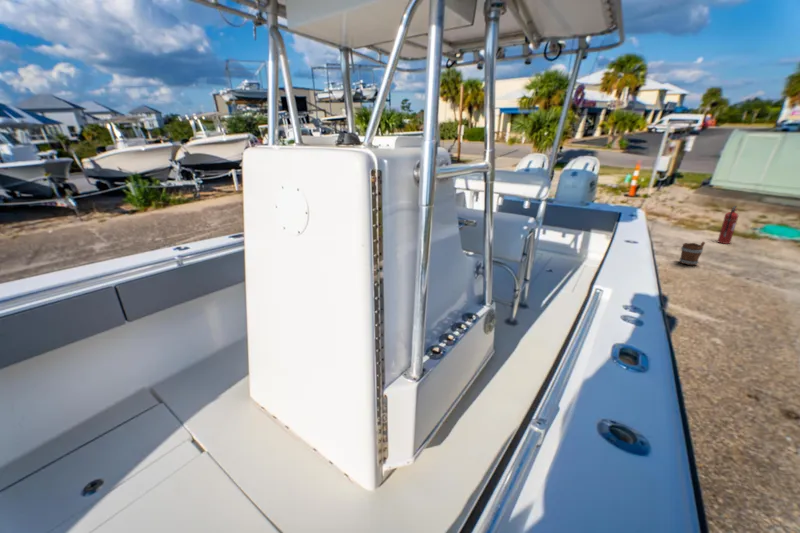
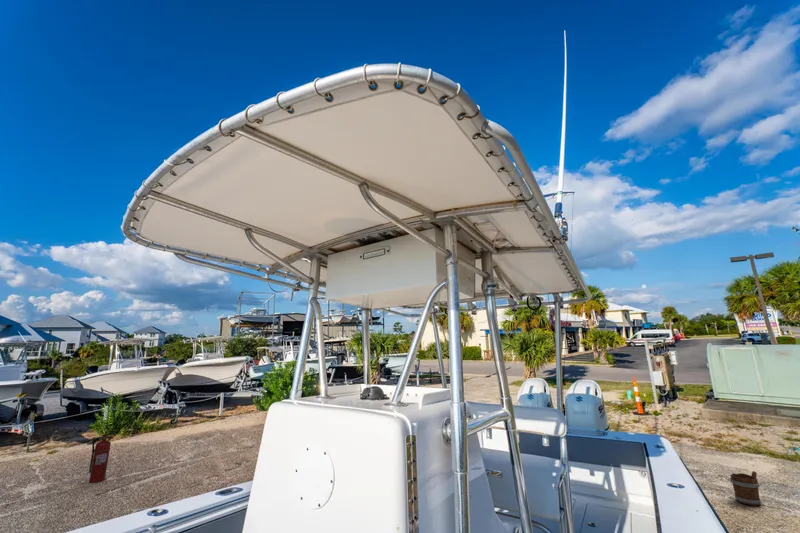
fire extinguisher: present [718,206,738,244] -> present [89,433,114,483]

